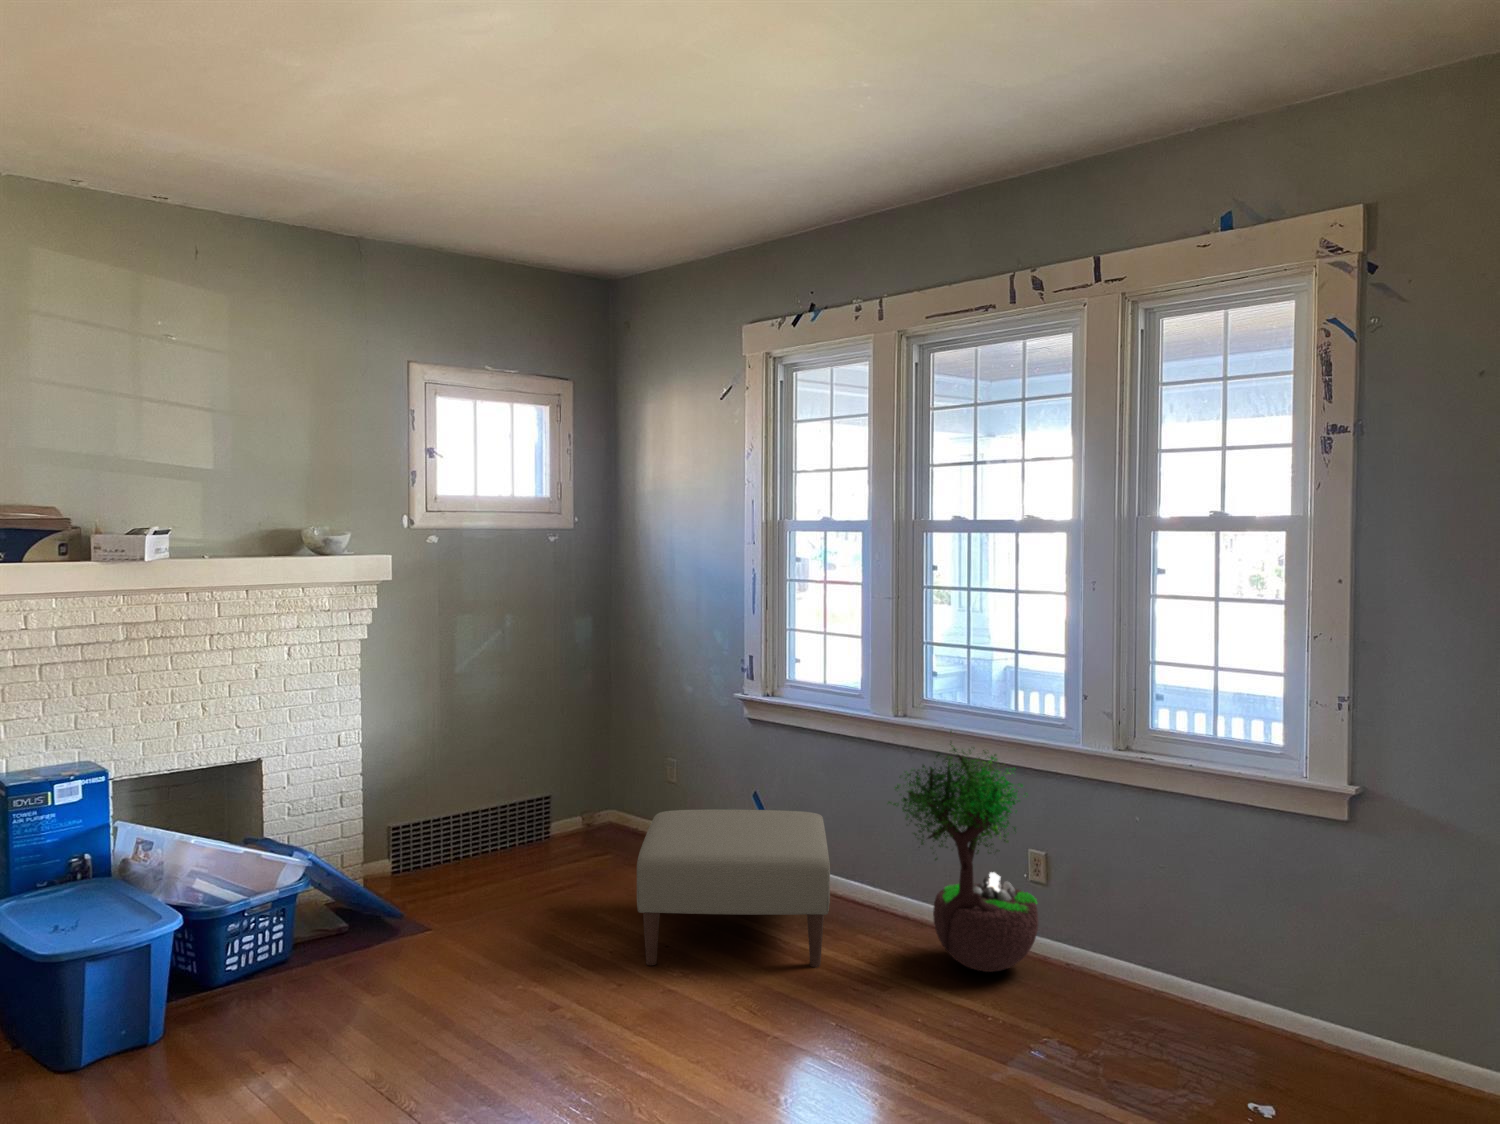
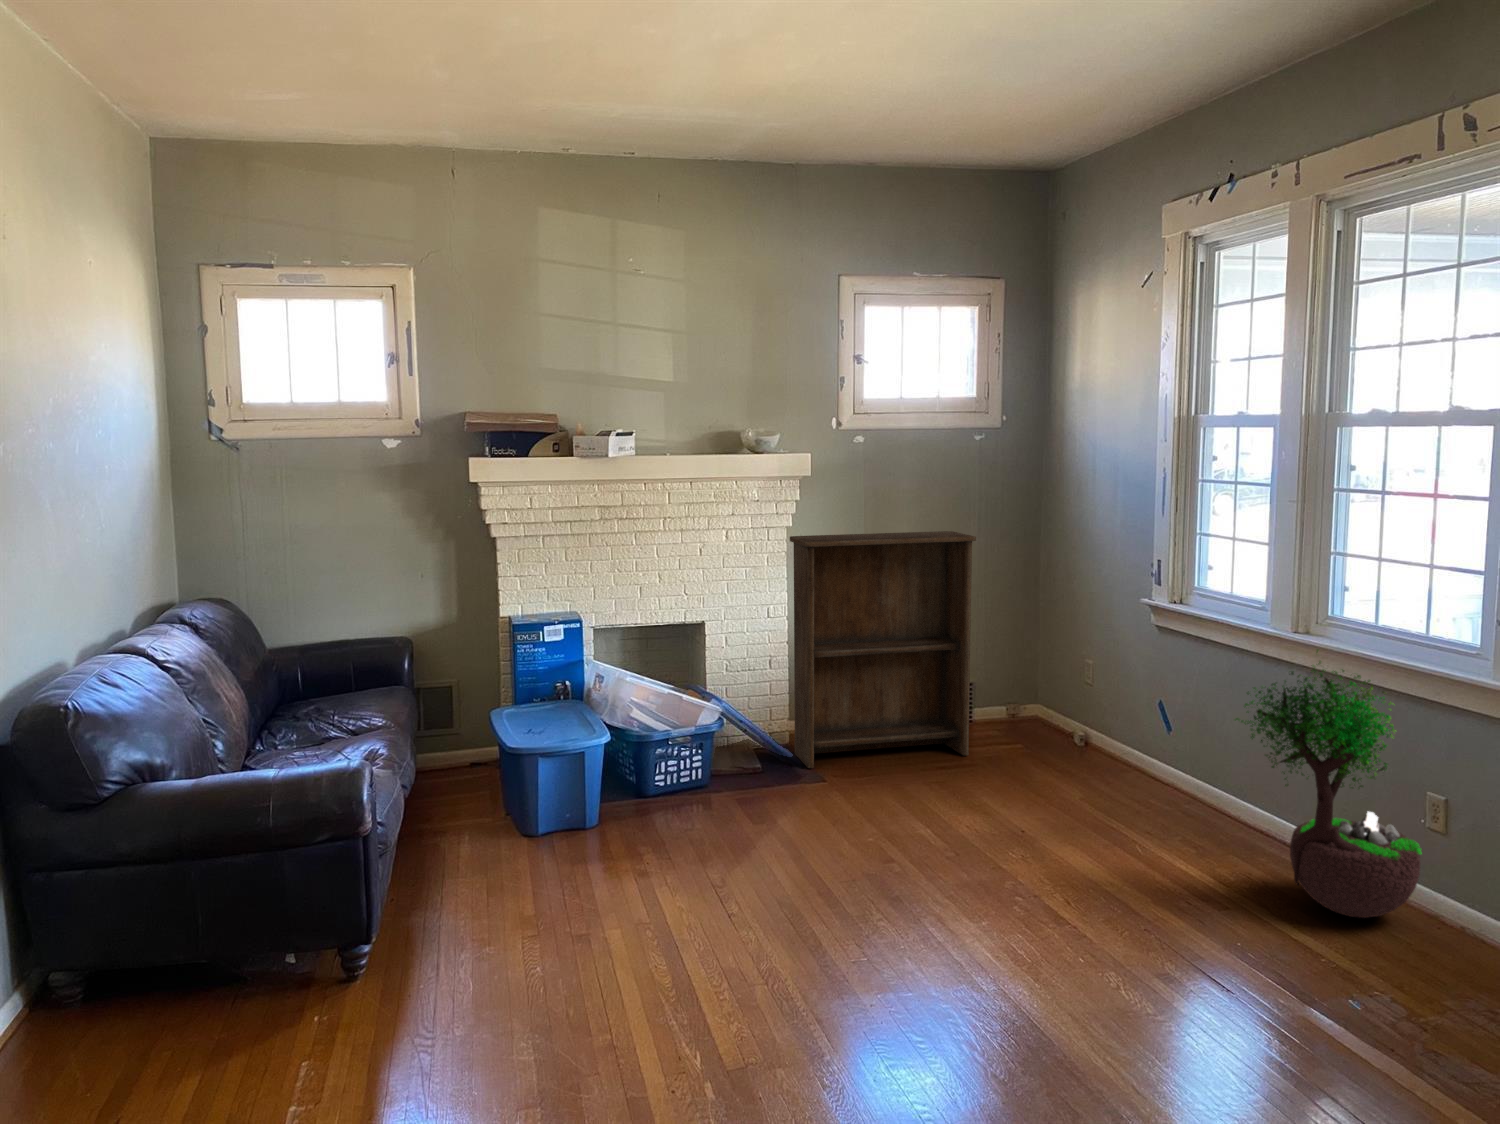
bookshelf: none [372,637,576,916] -> present [790,531,976,768]
ottoman: present [637,809,830,967] -> none [979,705,1204,876]

